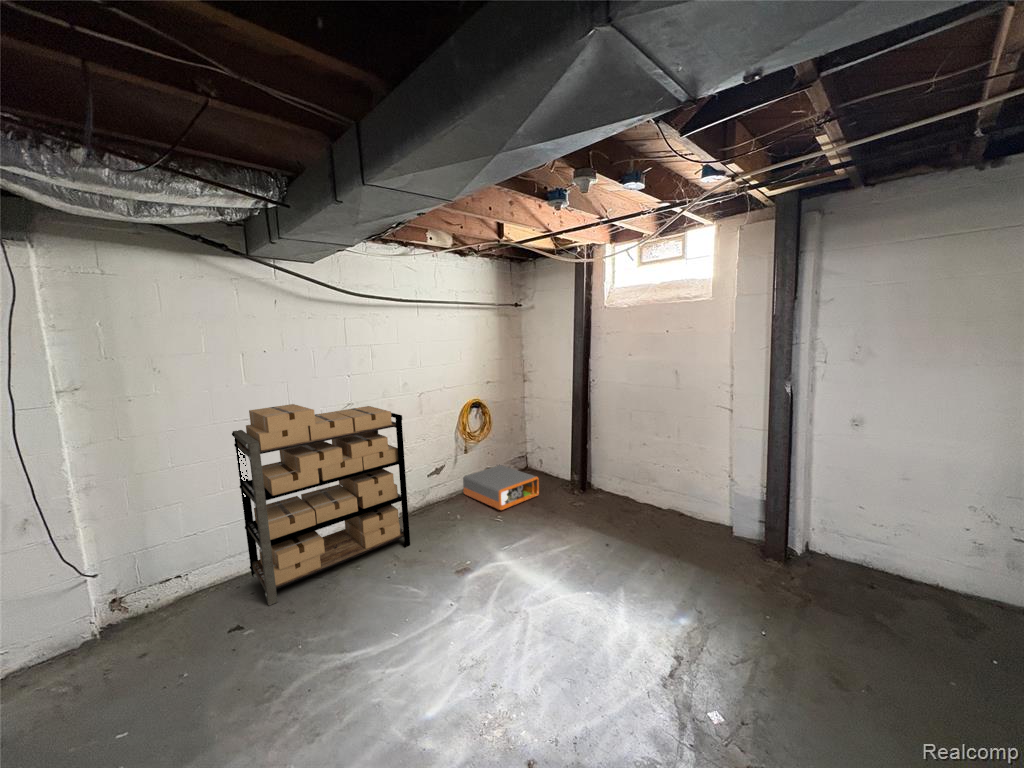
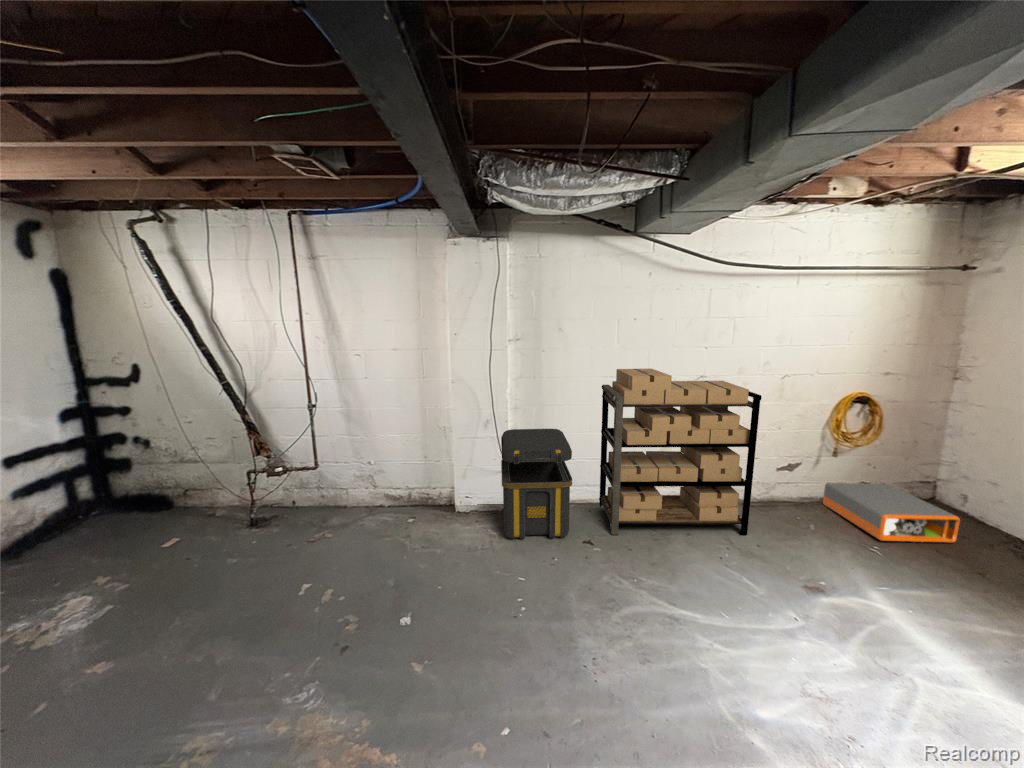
toolbox: none [60,501,206,686] -> present [501,429,572,539]

